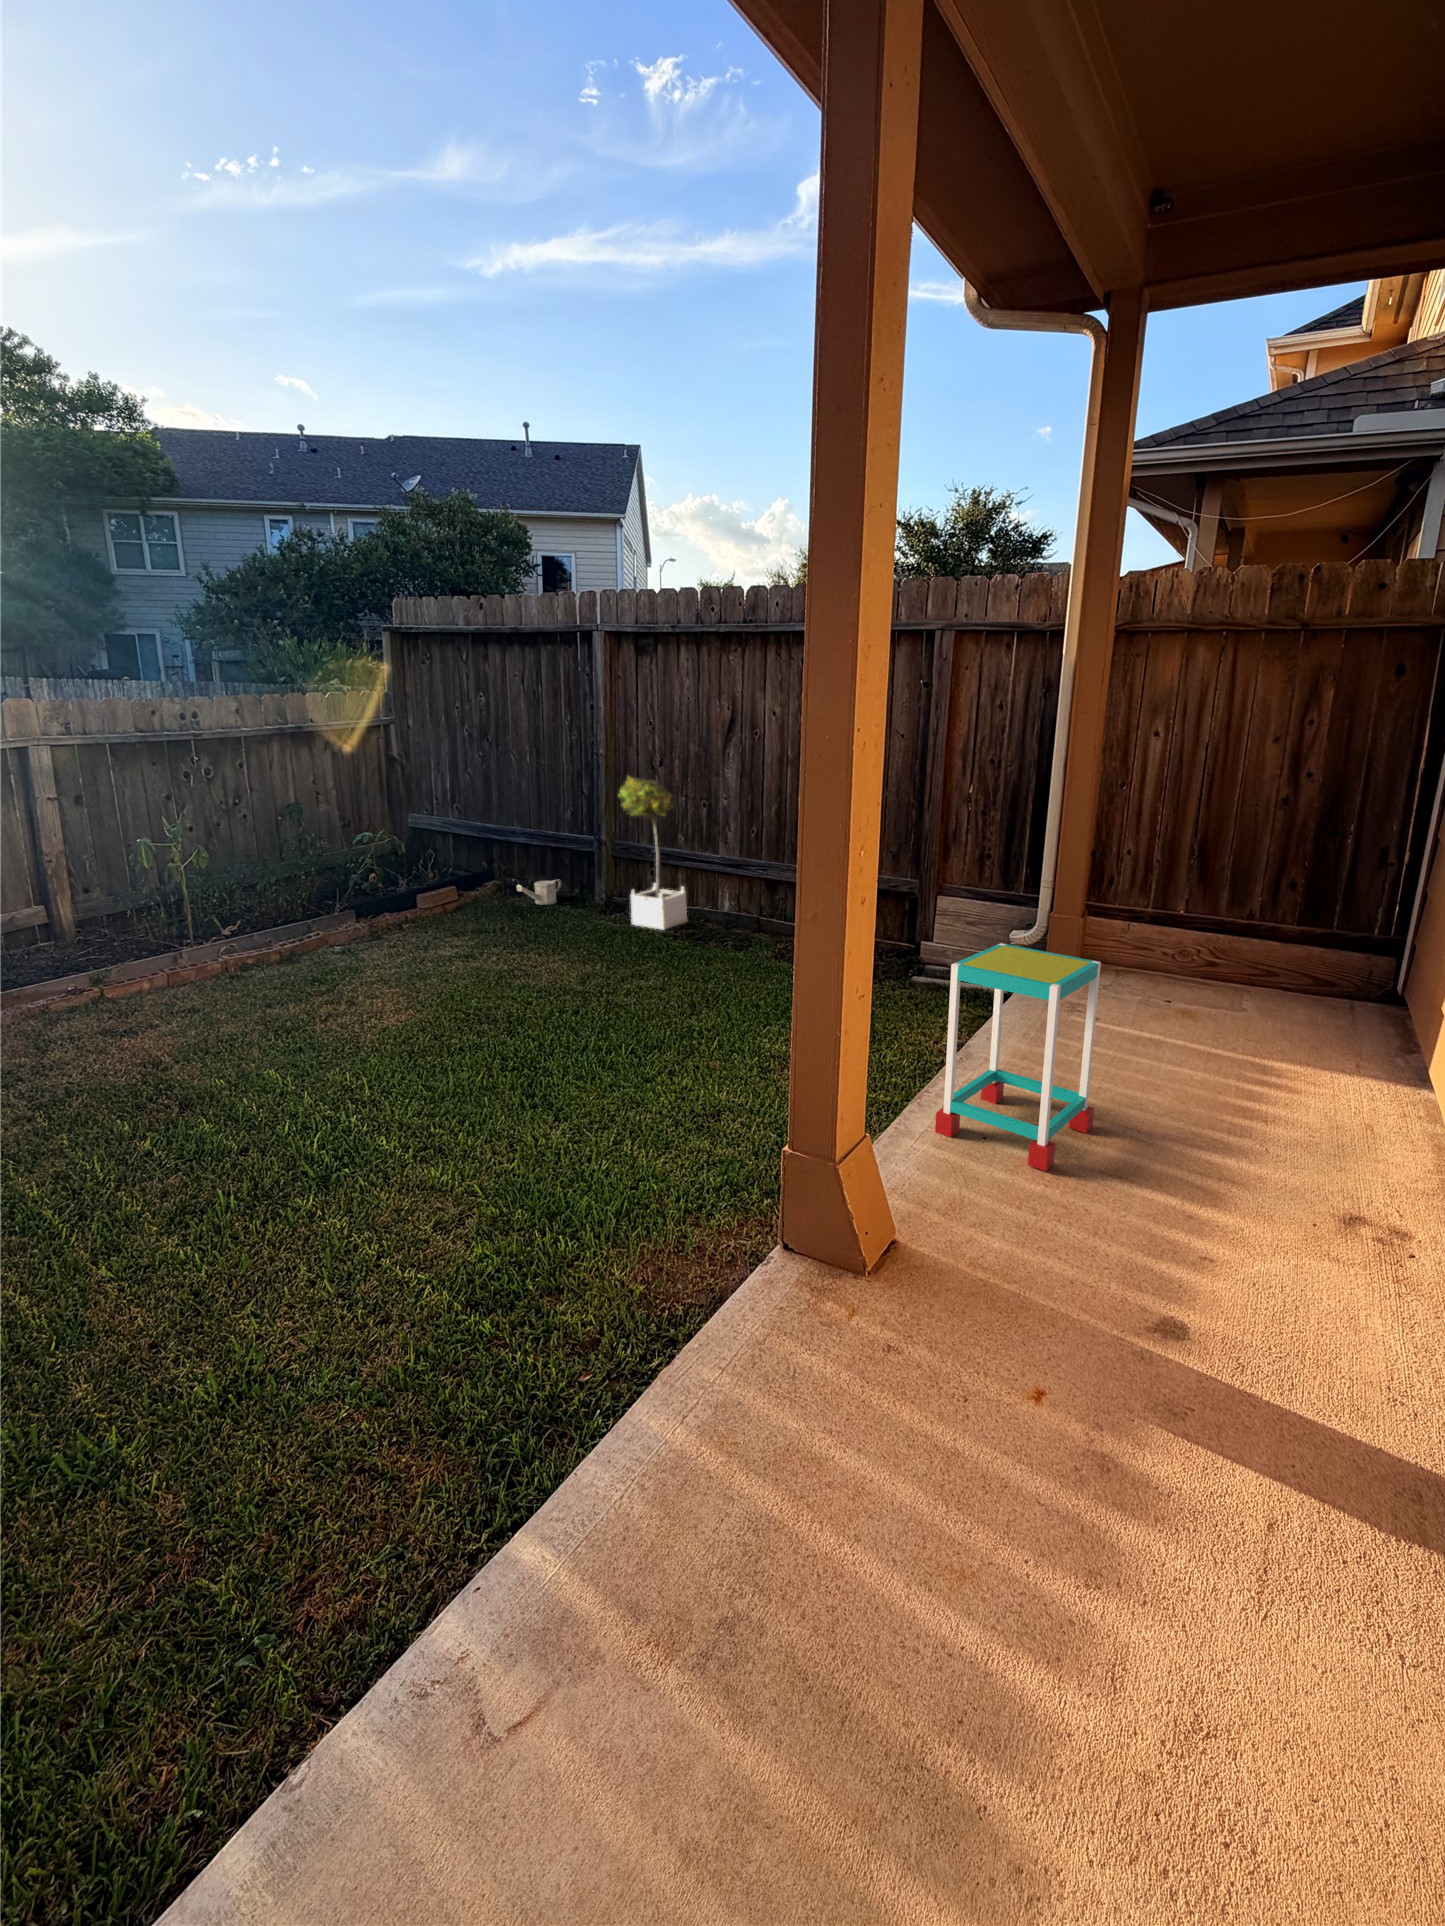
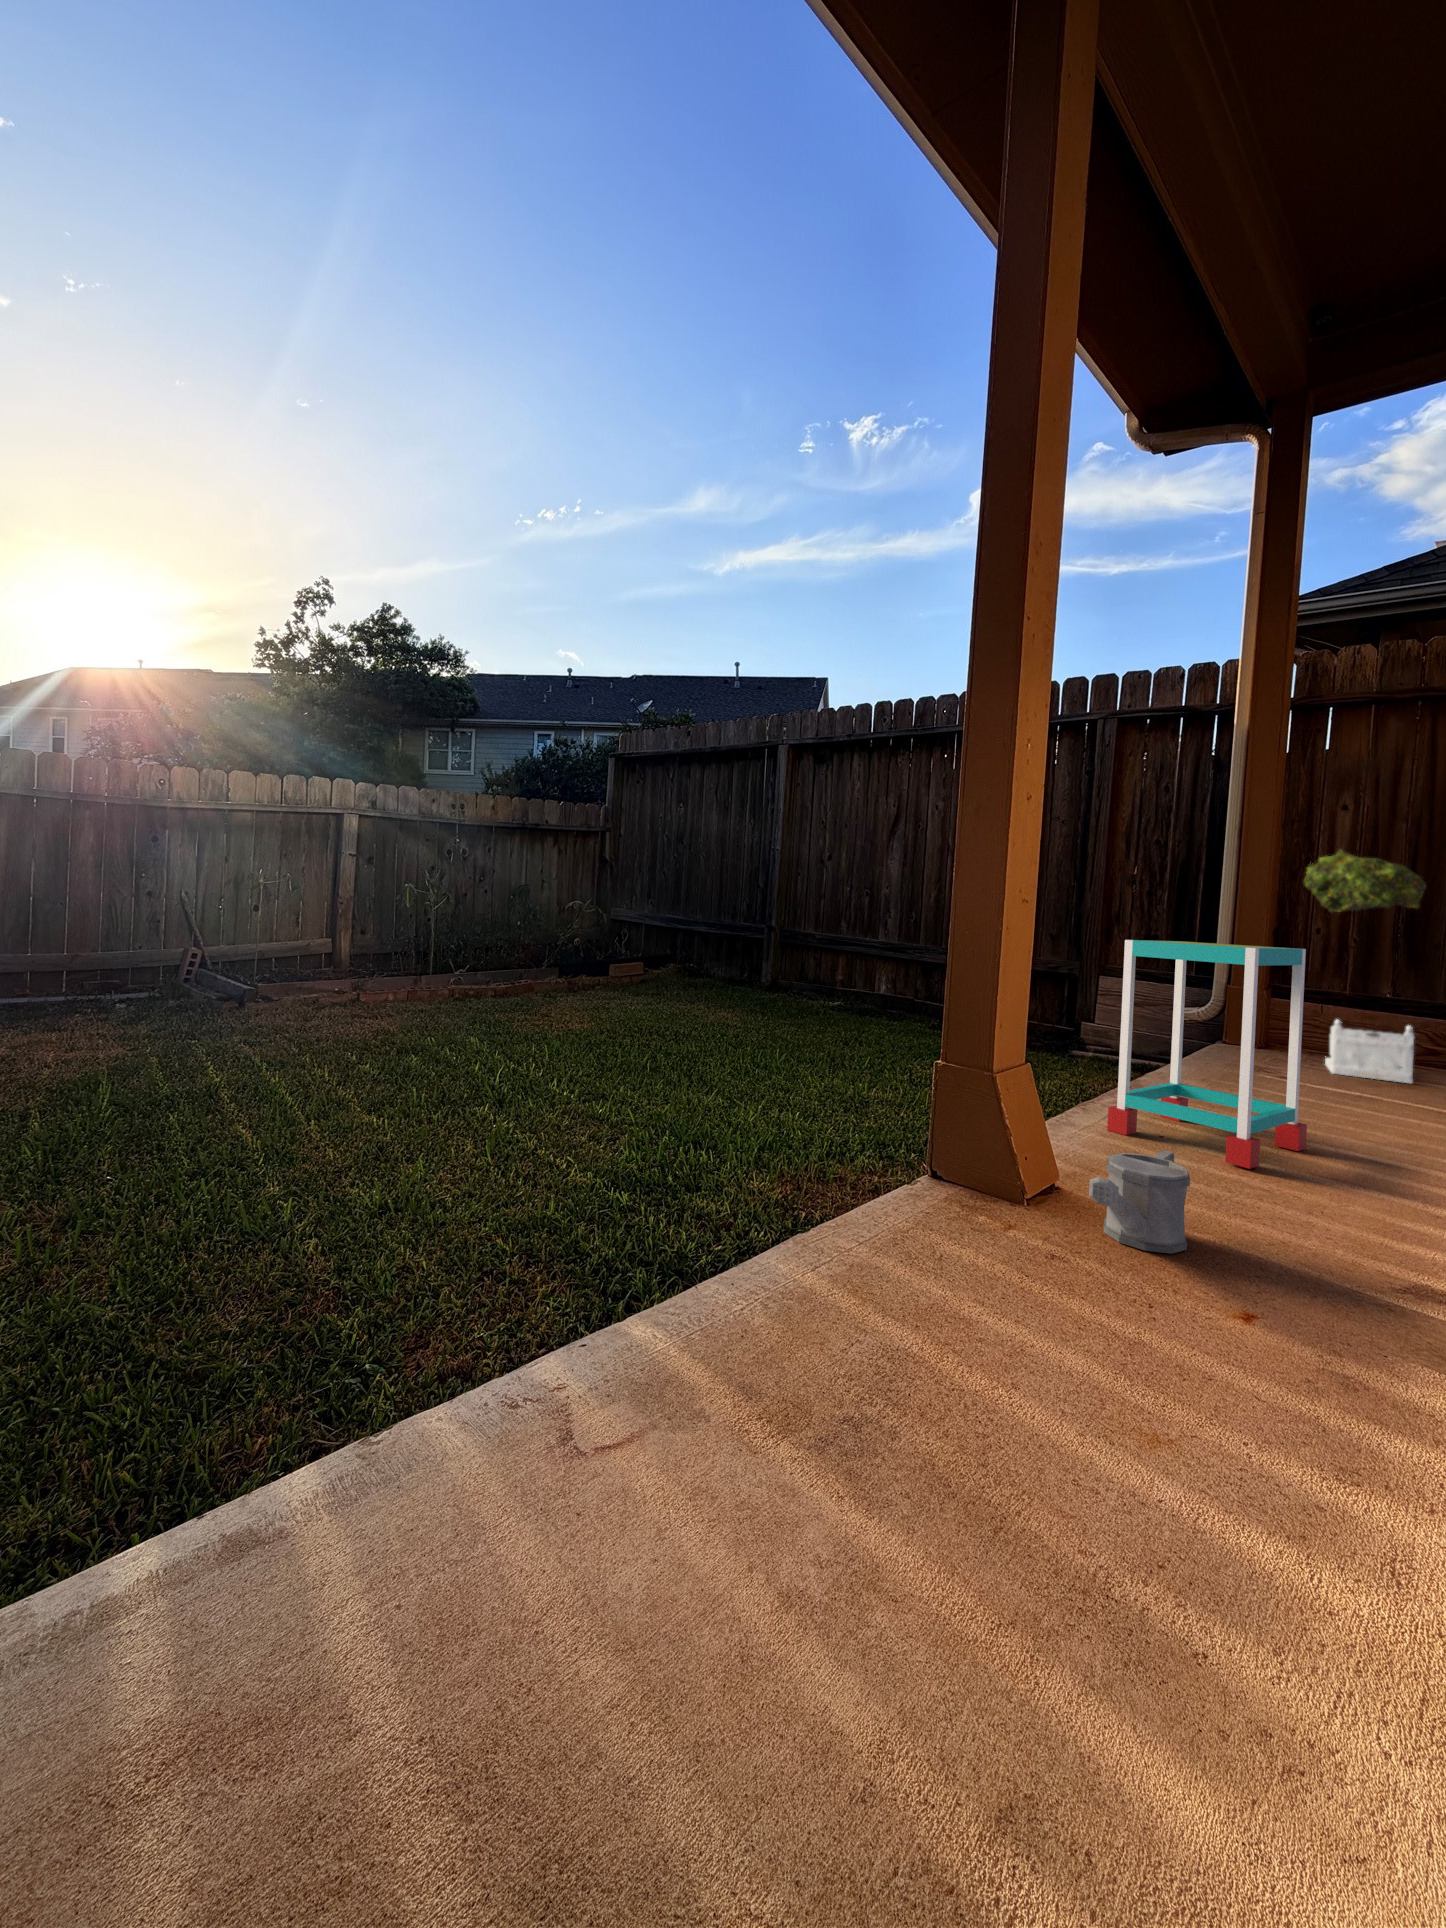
potted tree: present [618,776,687,930] -> present [1304,850,1426,1084]
watering can: present [517,879,561,905] -> present [1089,1150,1190,1254]

